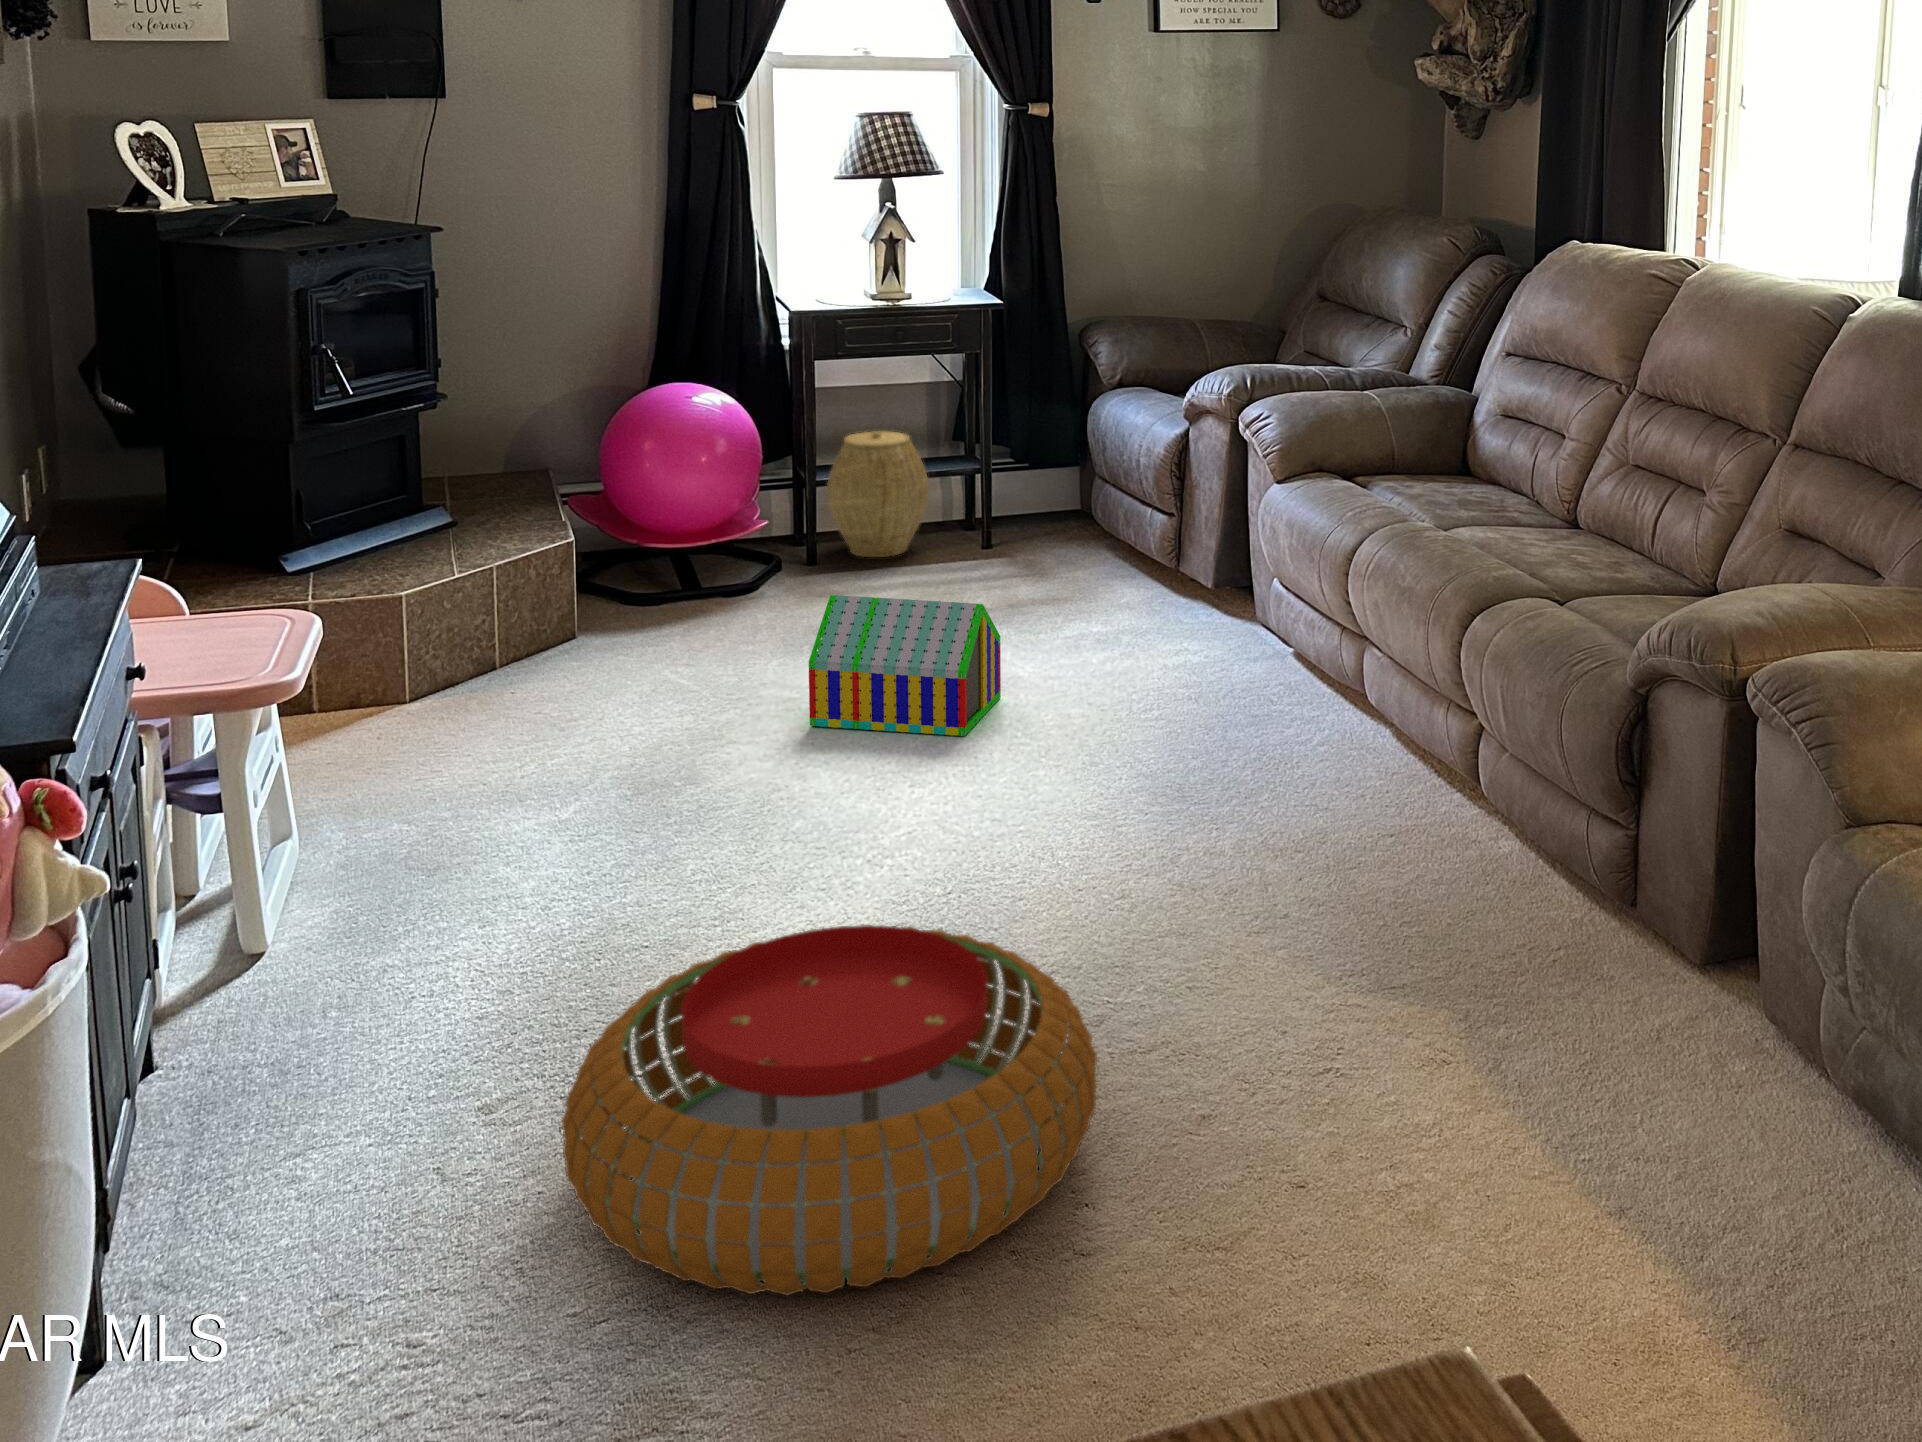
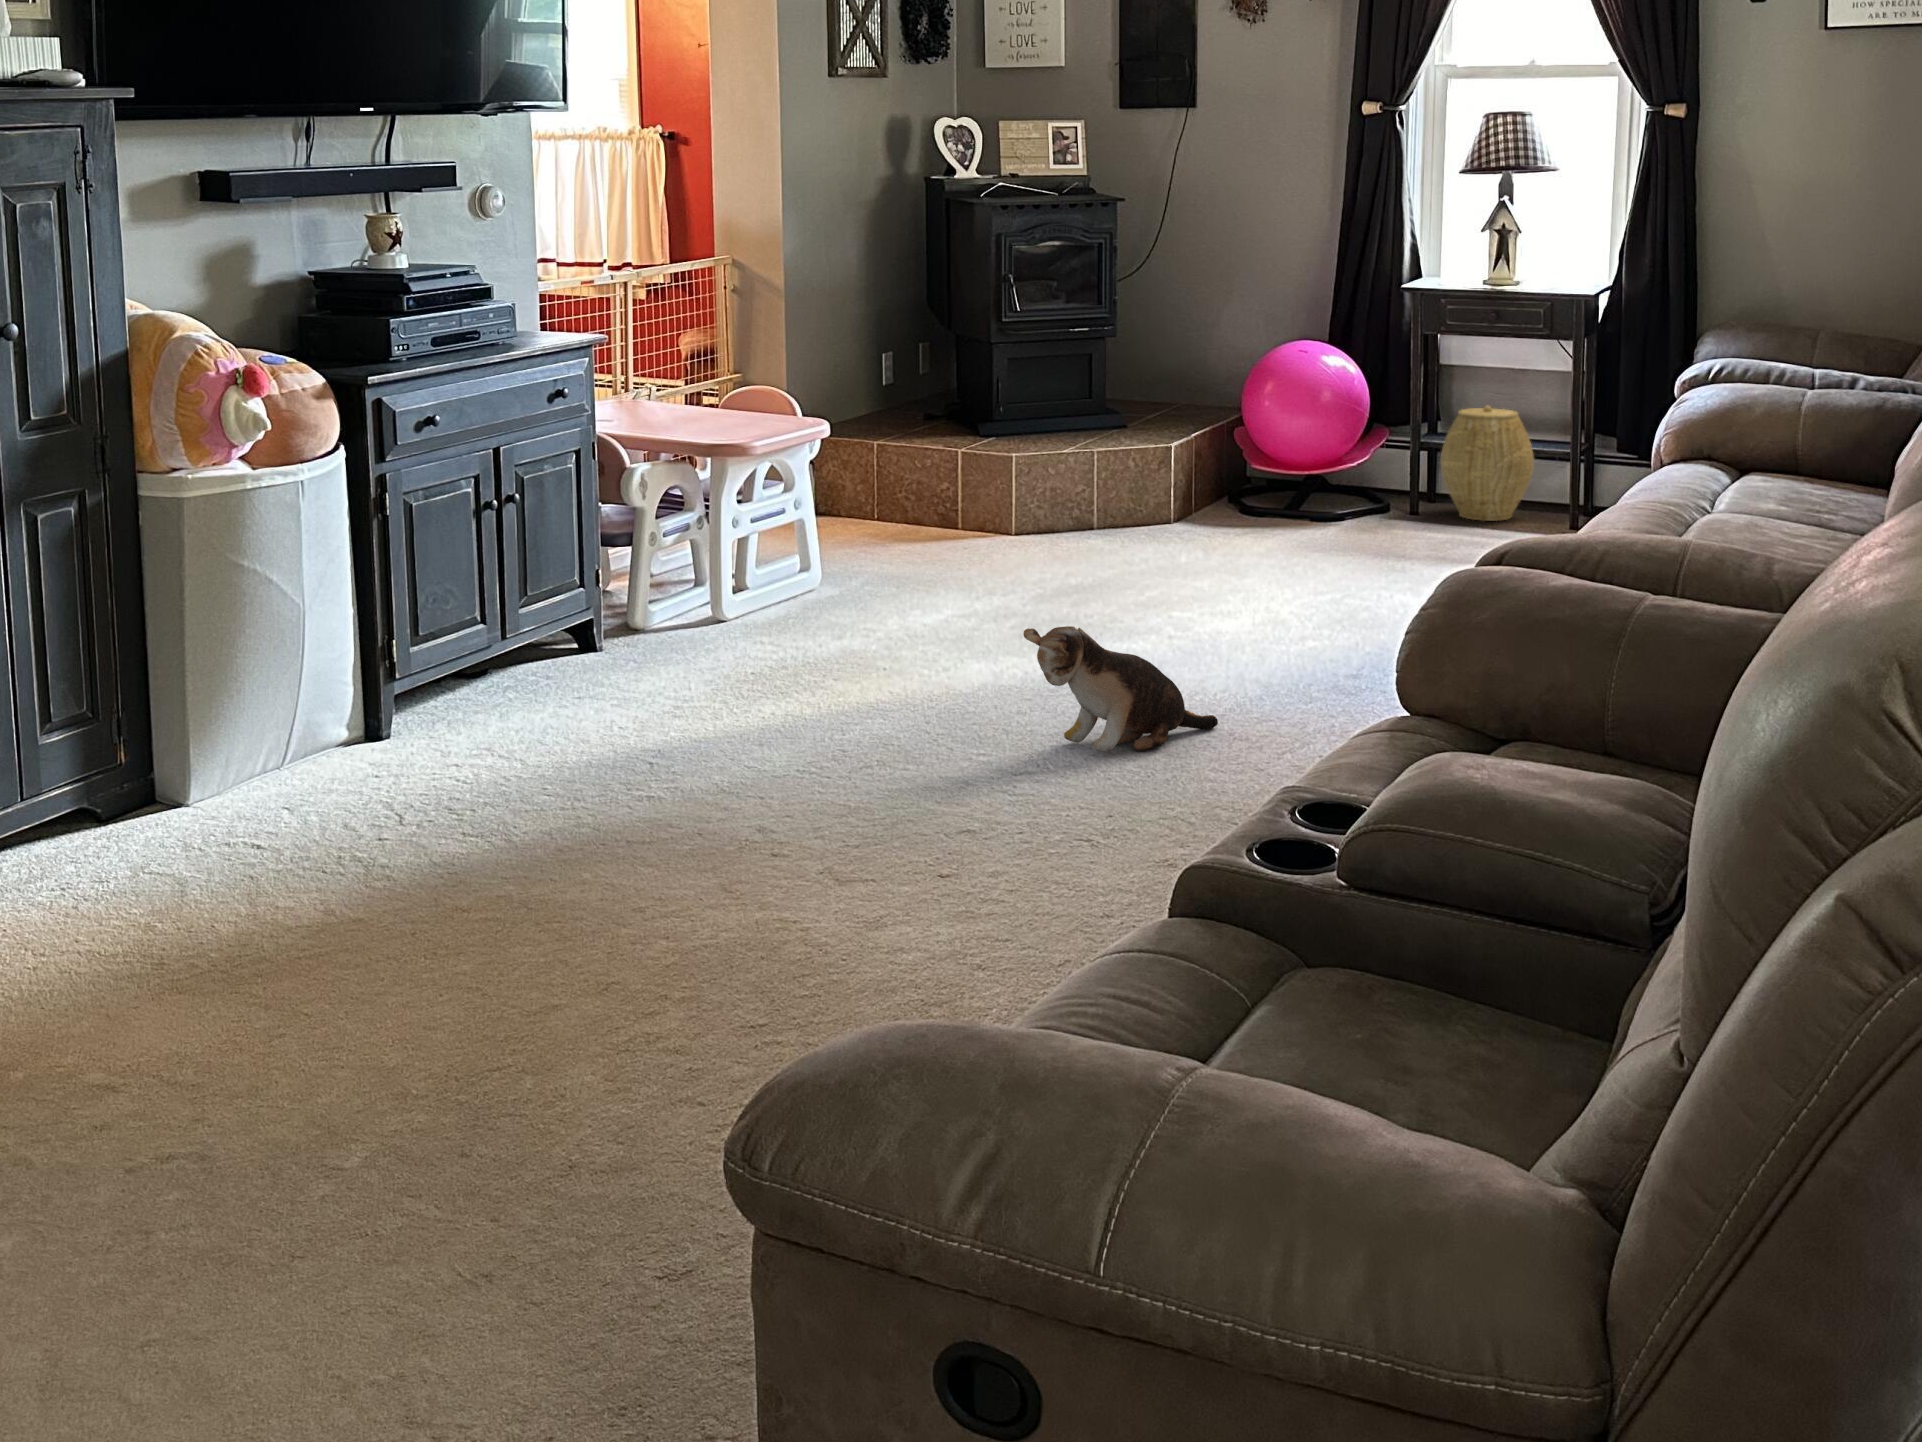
toy house: present [809,595,1001,736] -> none [1183,487,1341,613]
plush toy: none [1176,837,1286,974] -> present [1023,626,1218,752]
pouf: present [562,925,1097,1295] -> none [541,596,893,784]

